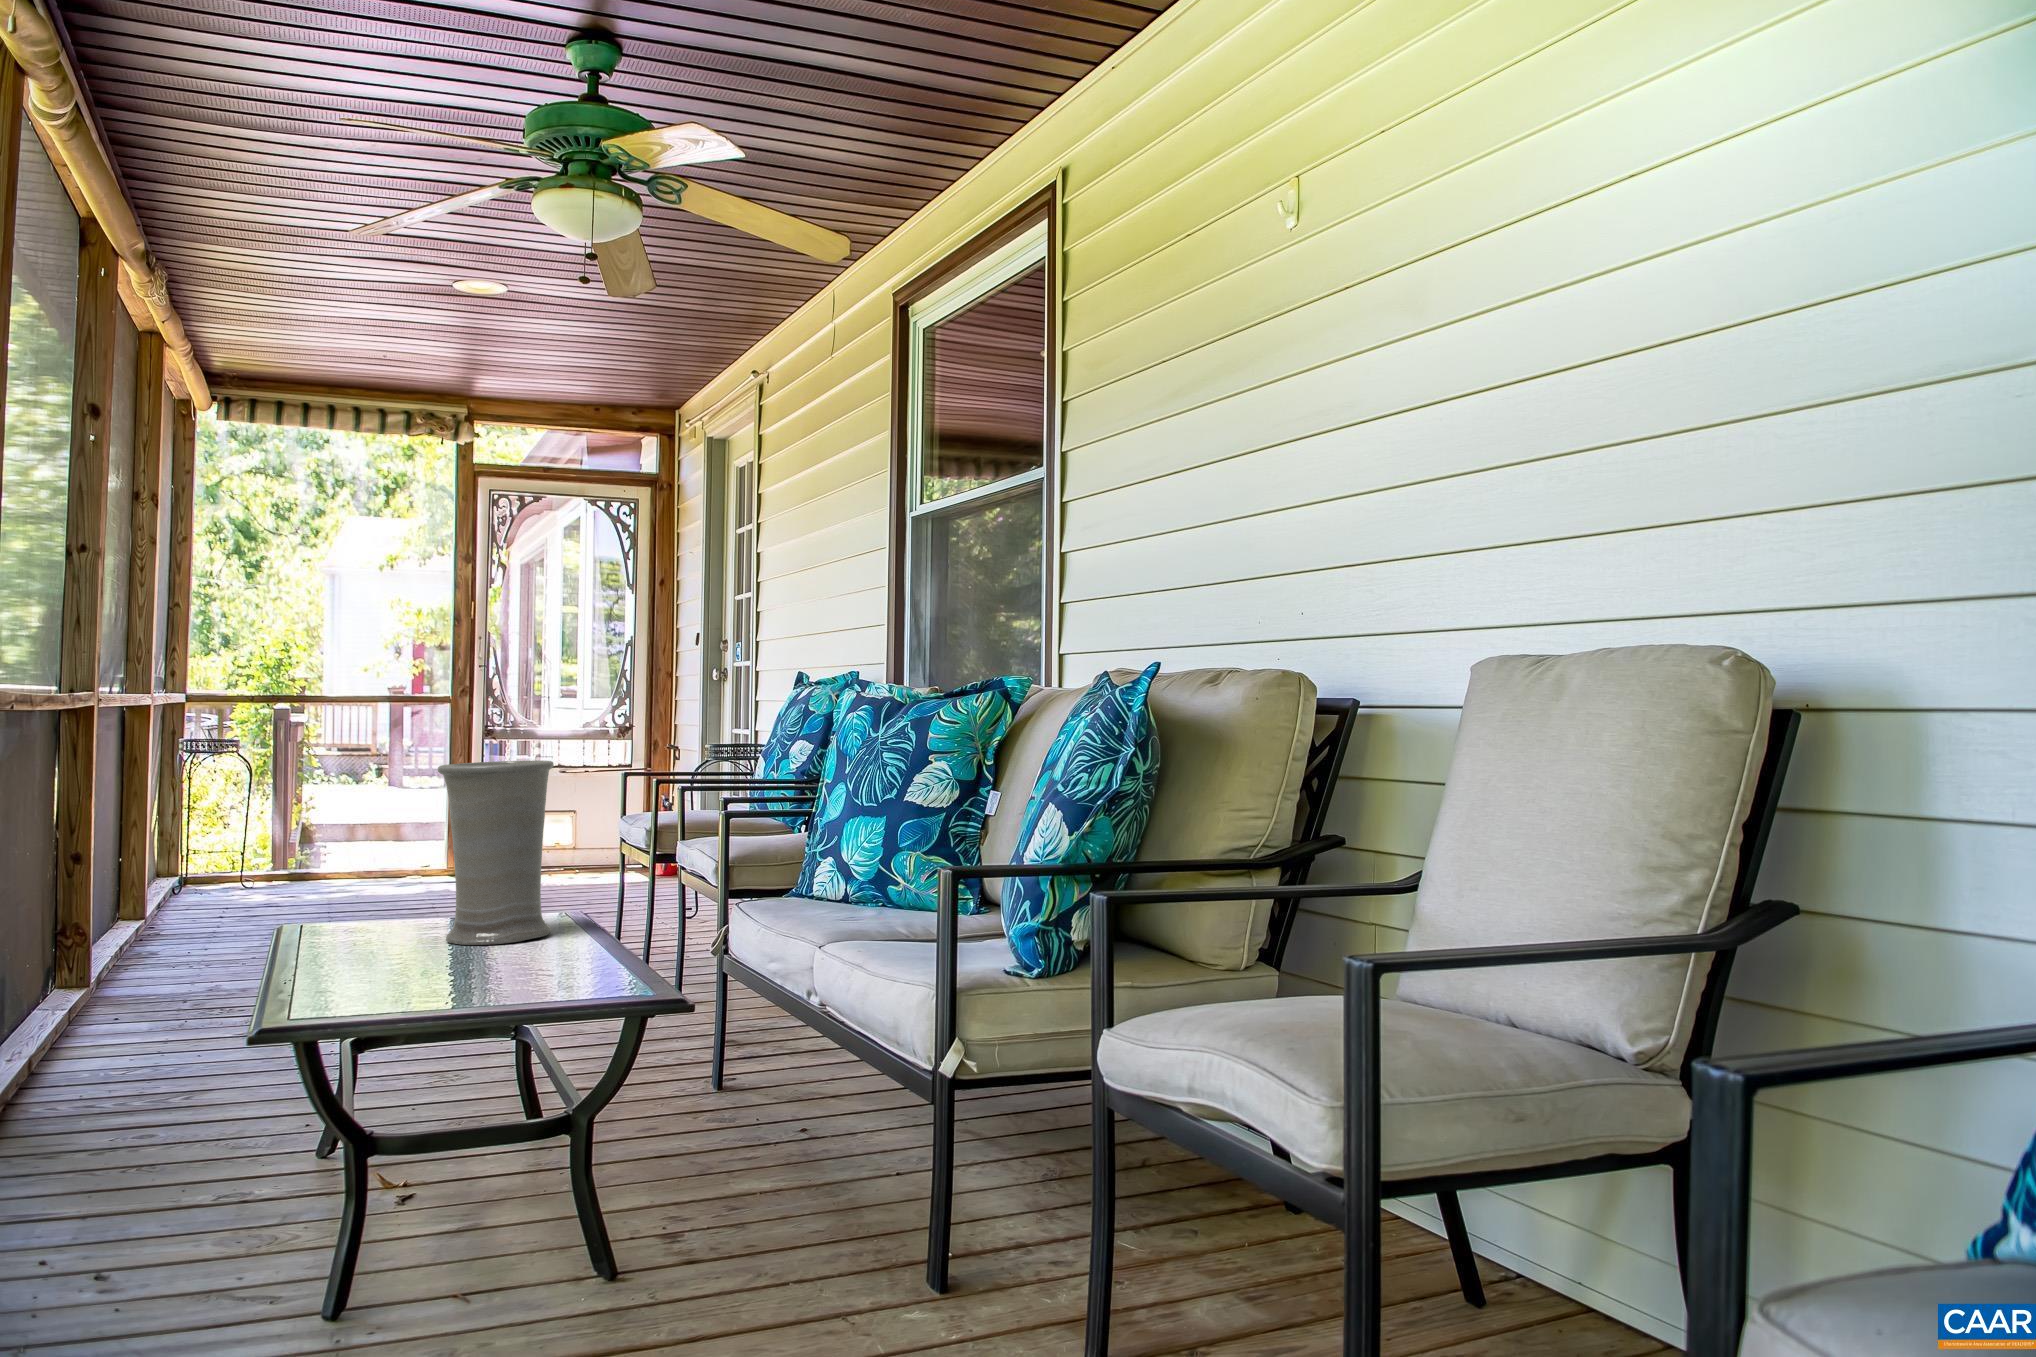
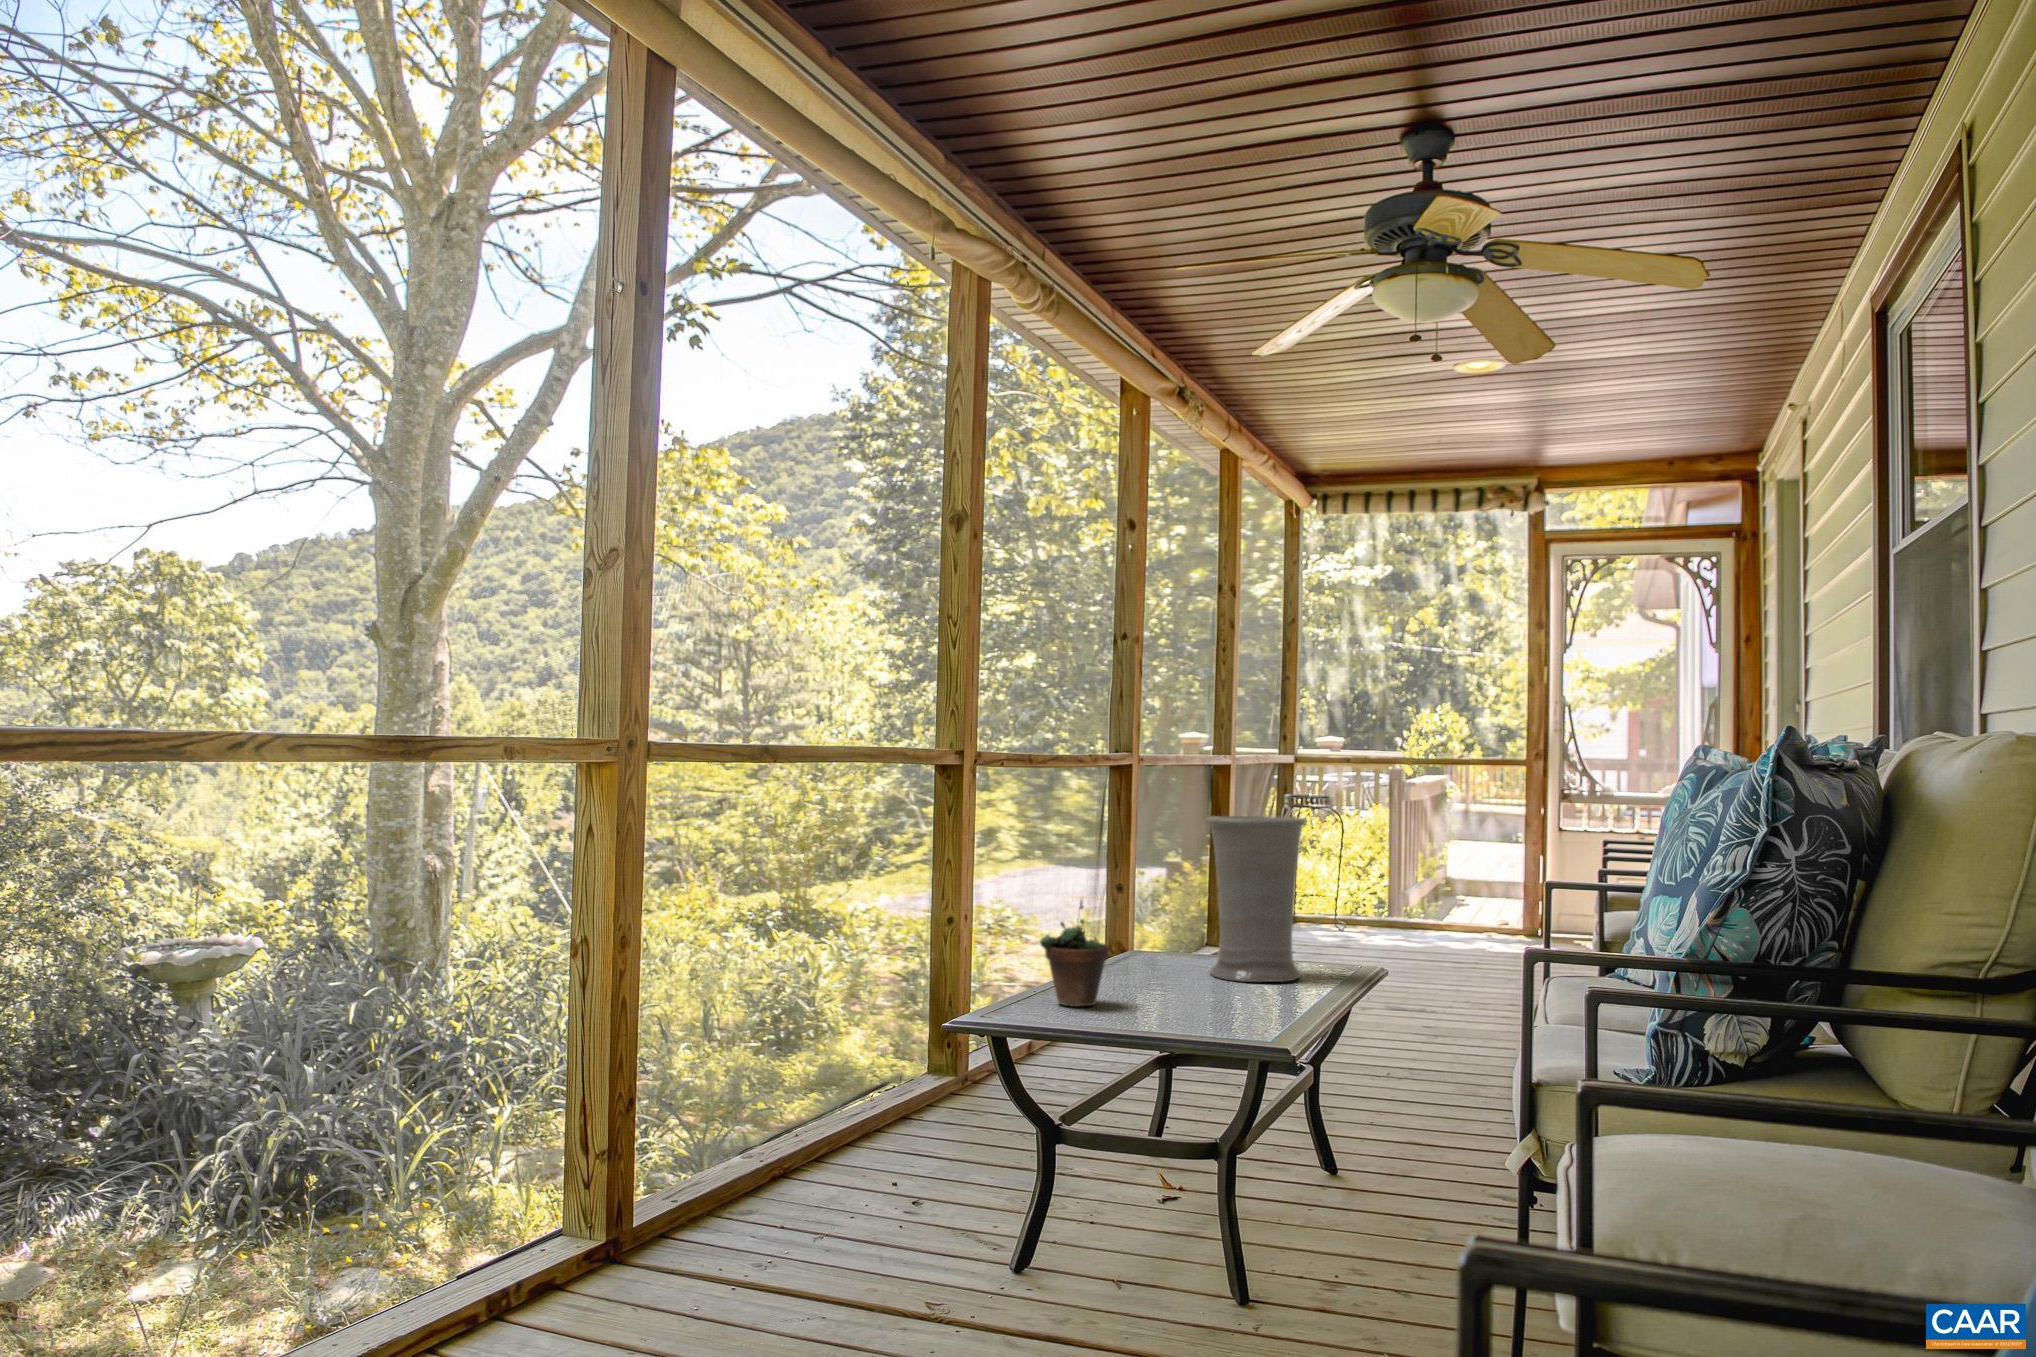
succulent plant: none [352,868,434,998] -> present [1040,901,1109,1007]

